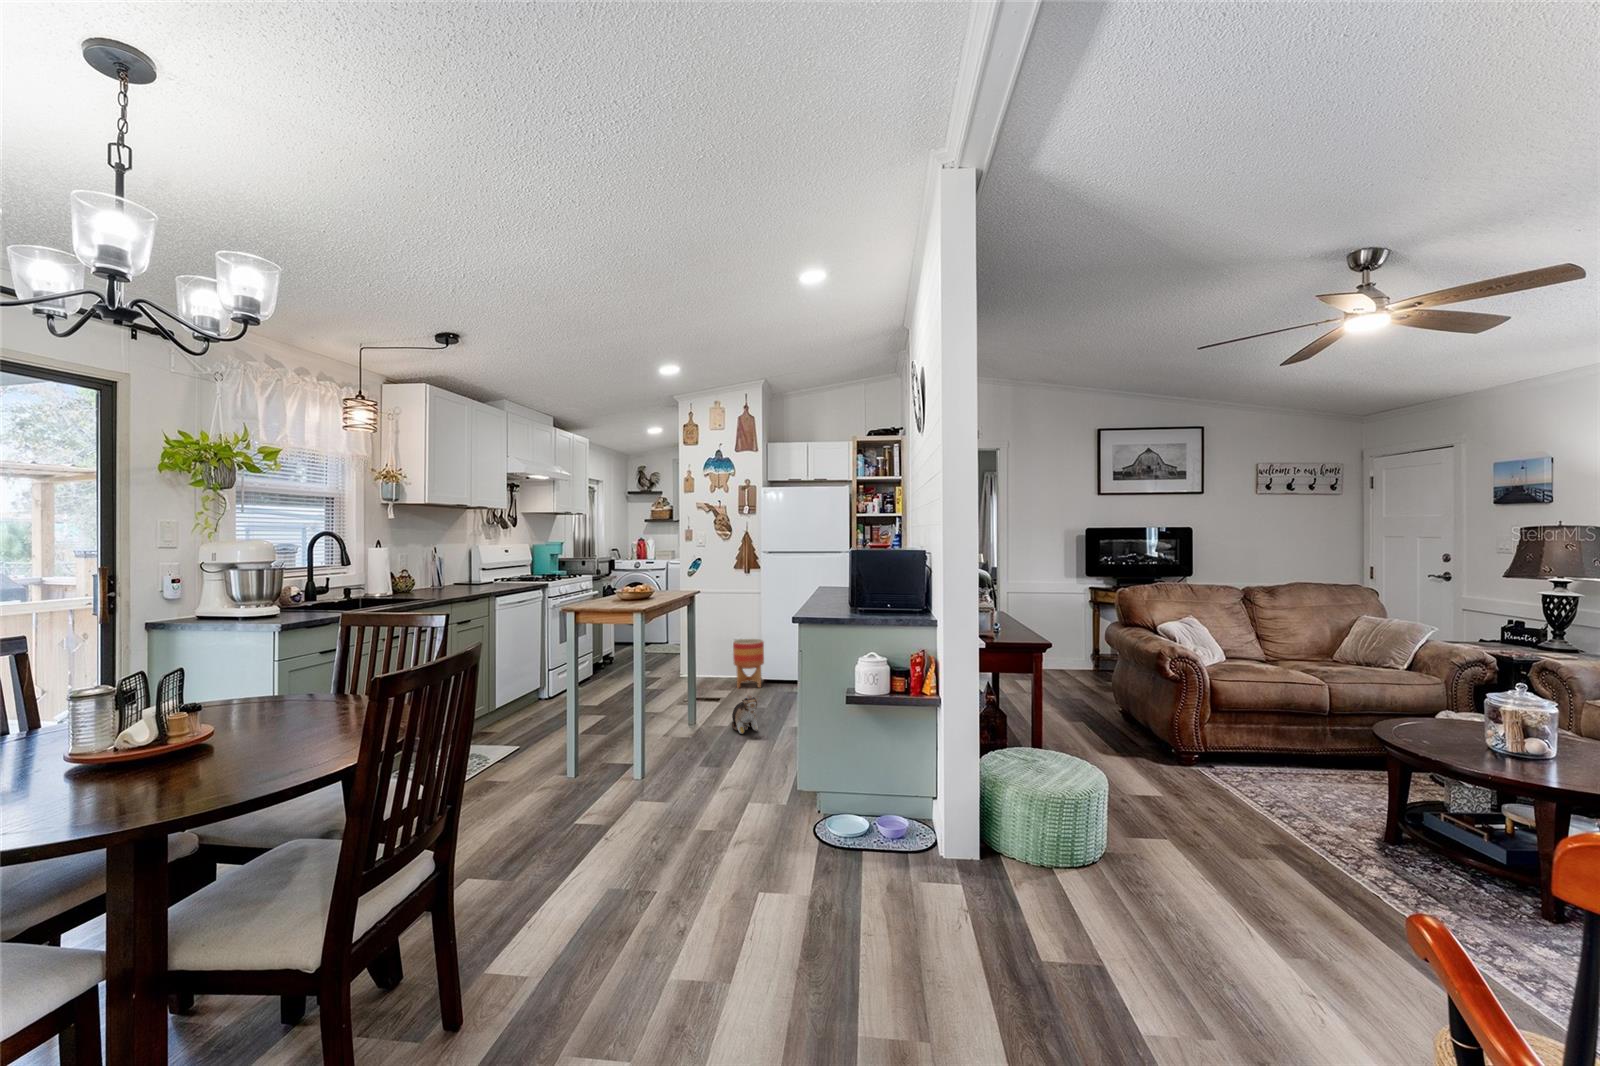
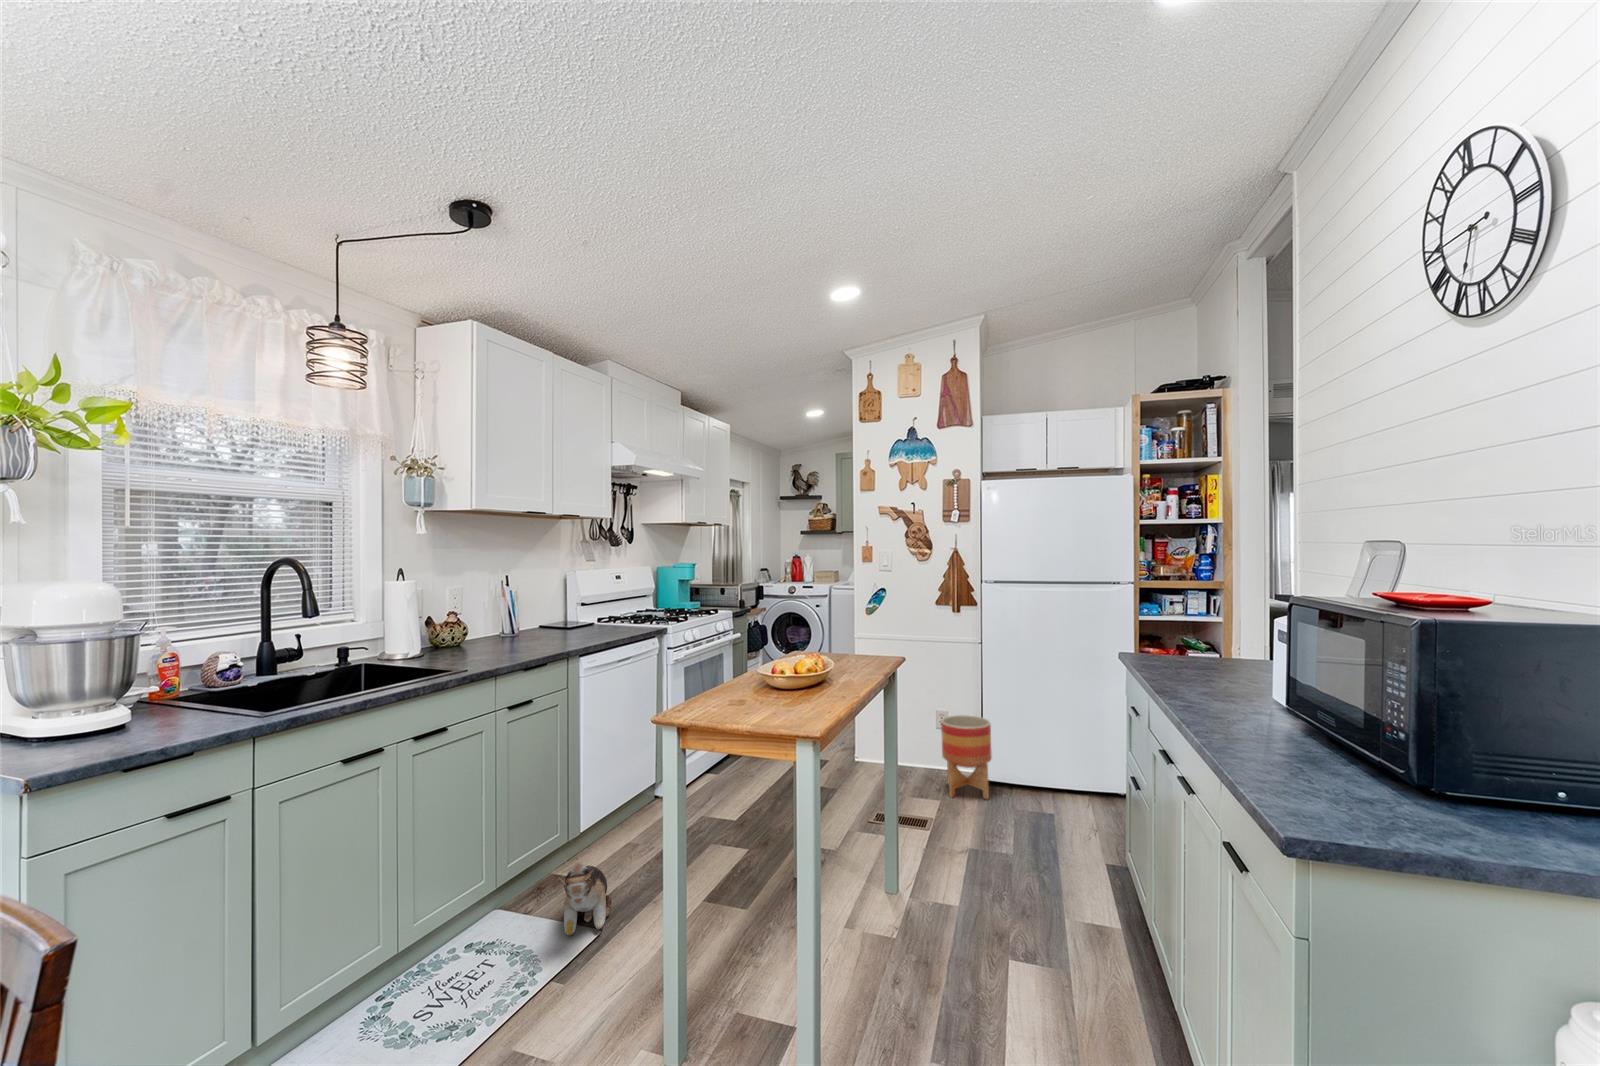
plush toy: present [732,695,758,734] -> present [558,863,612,936]

